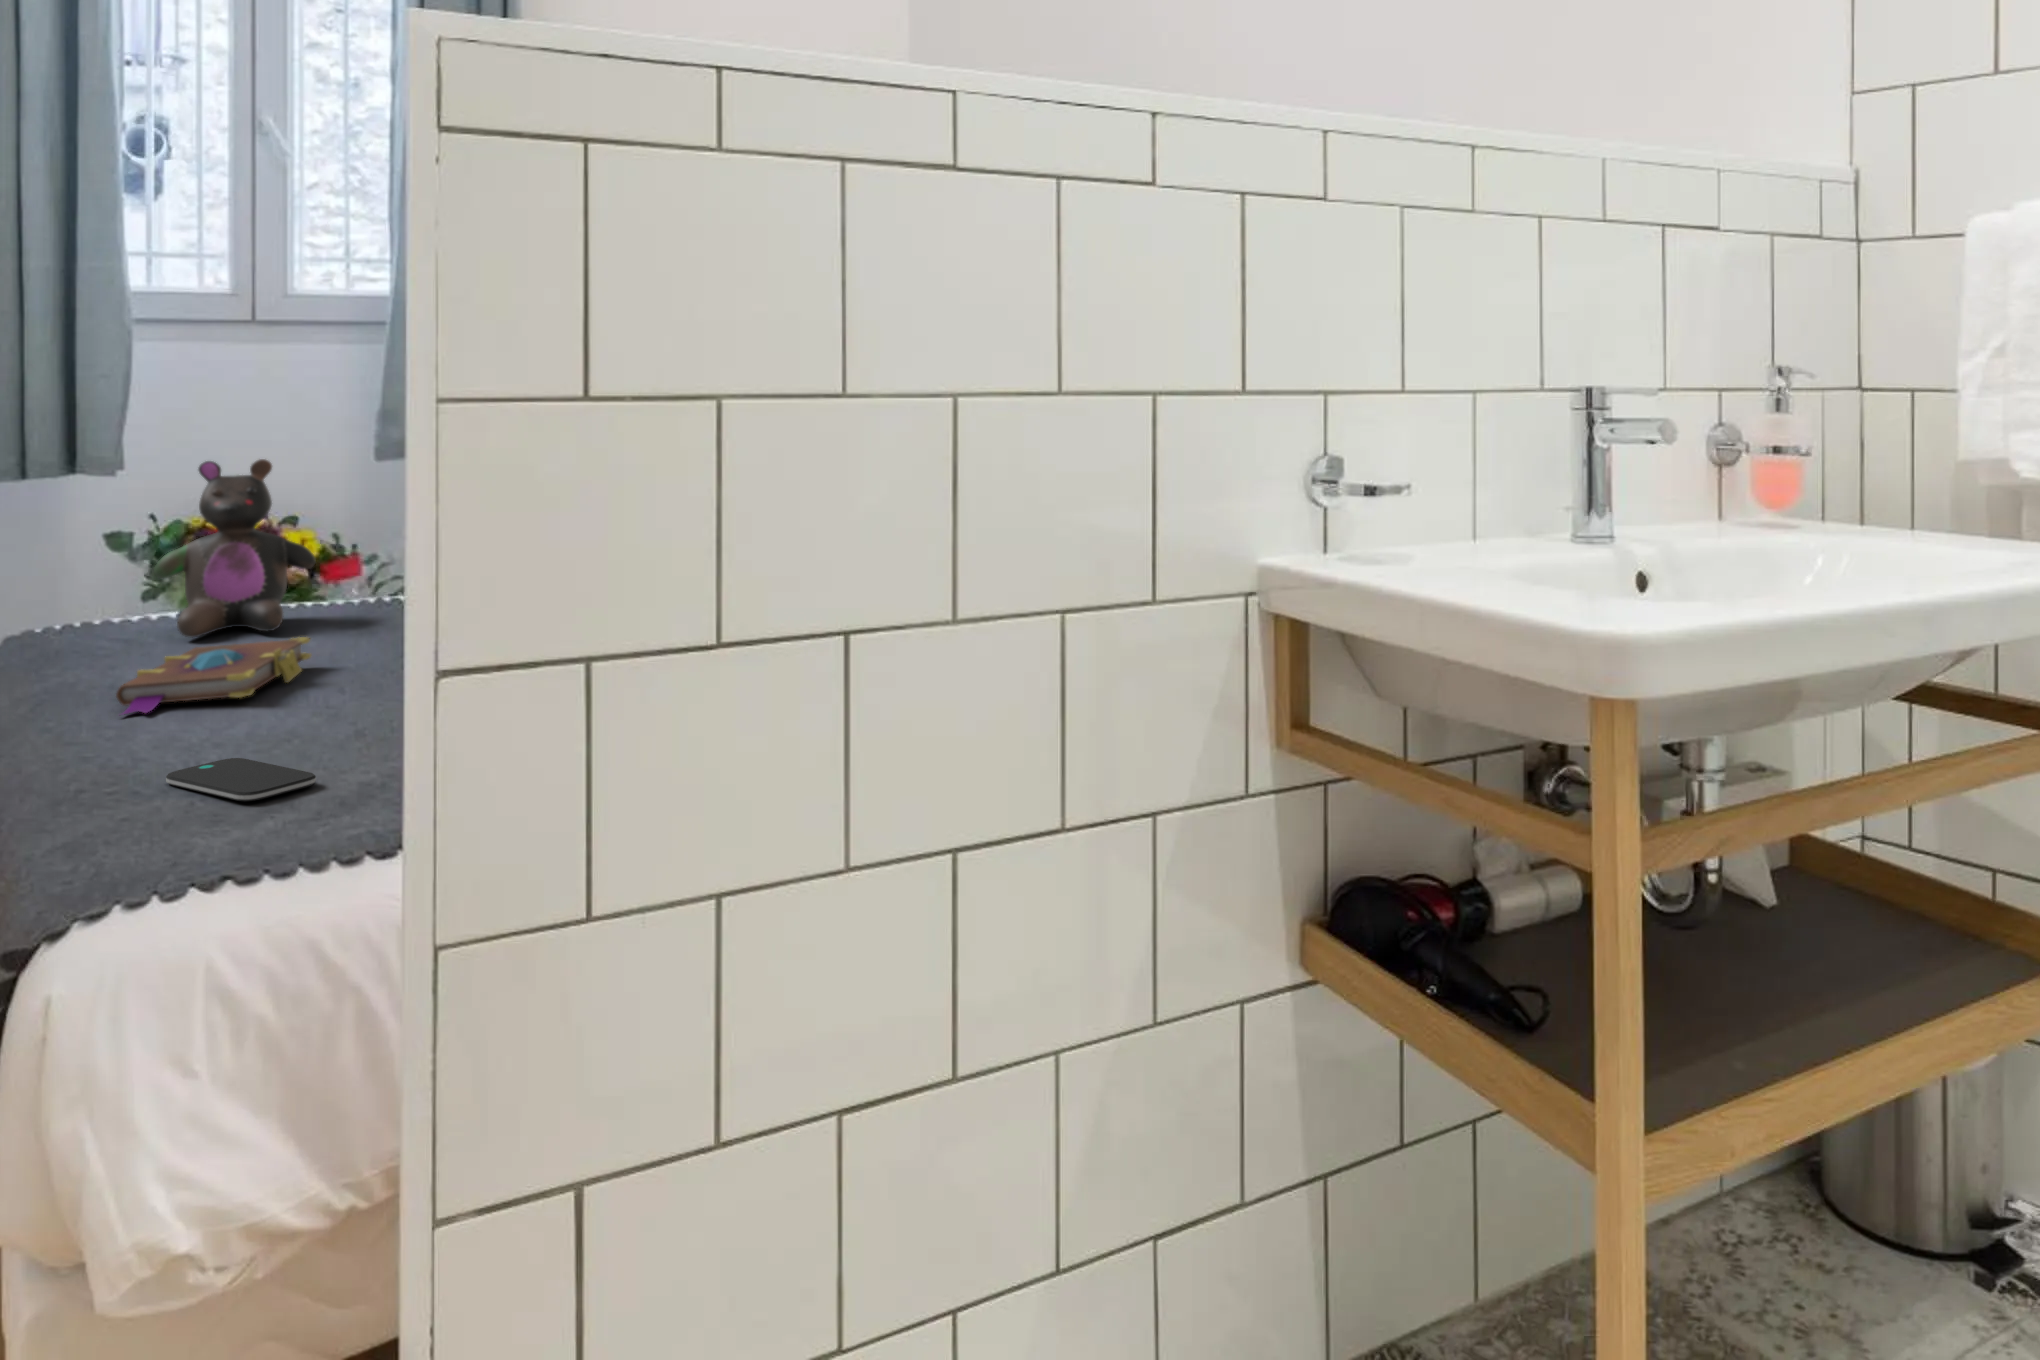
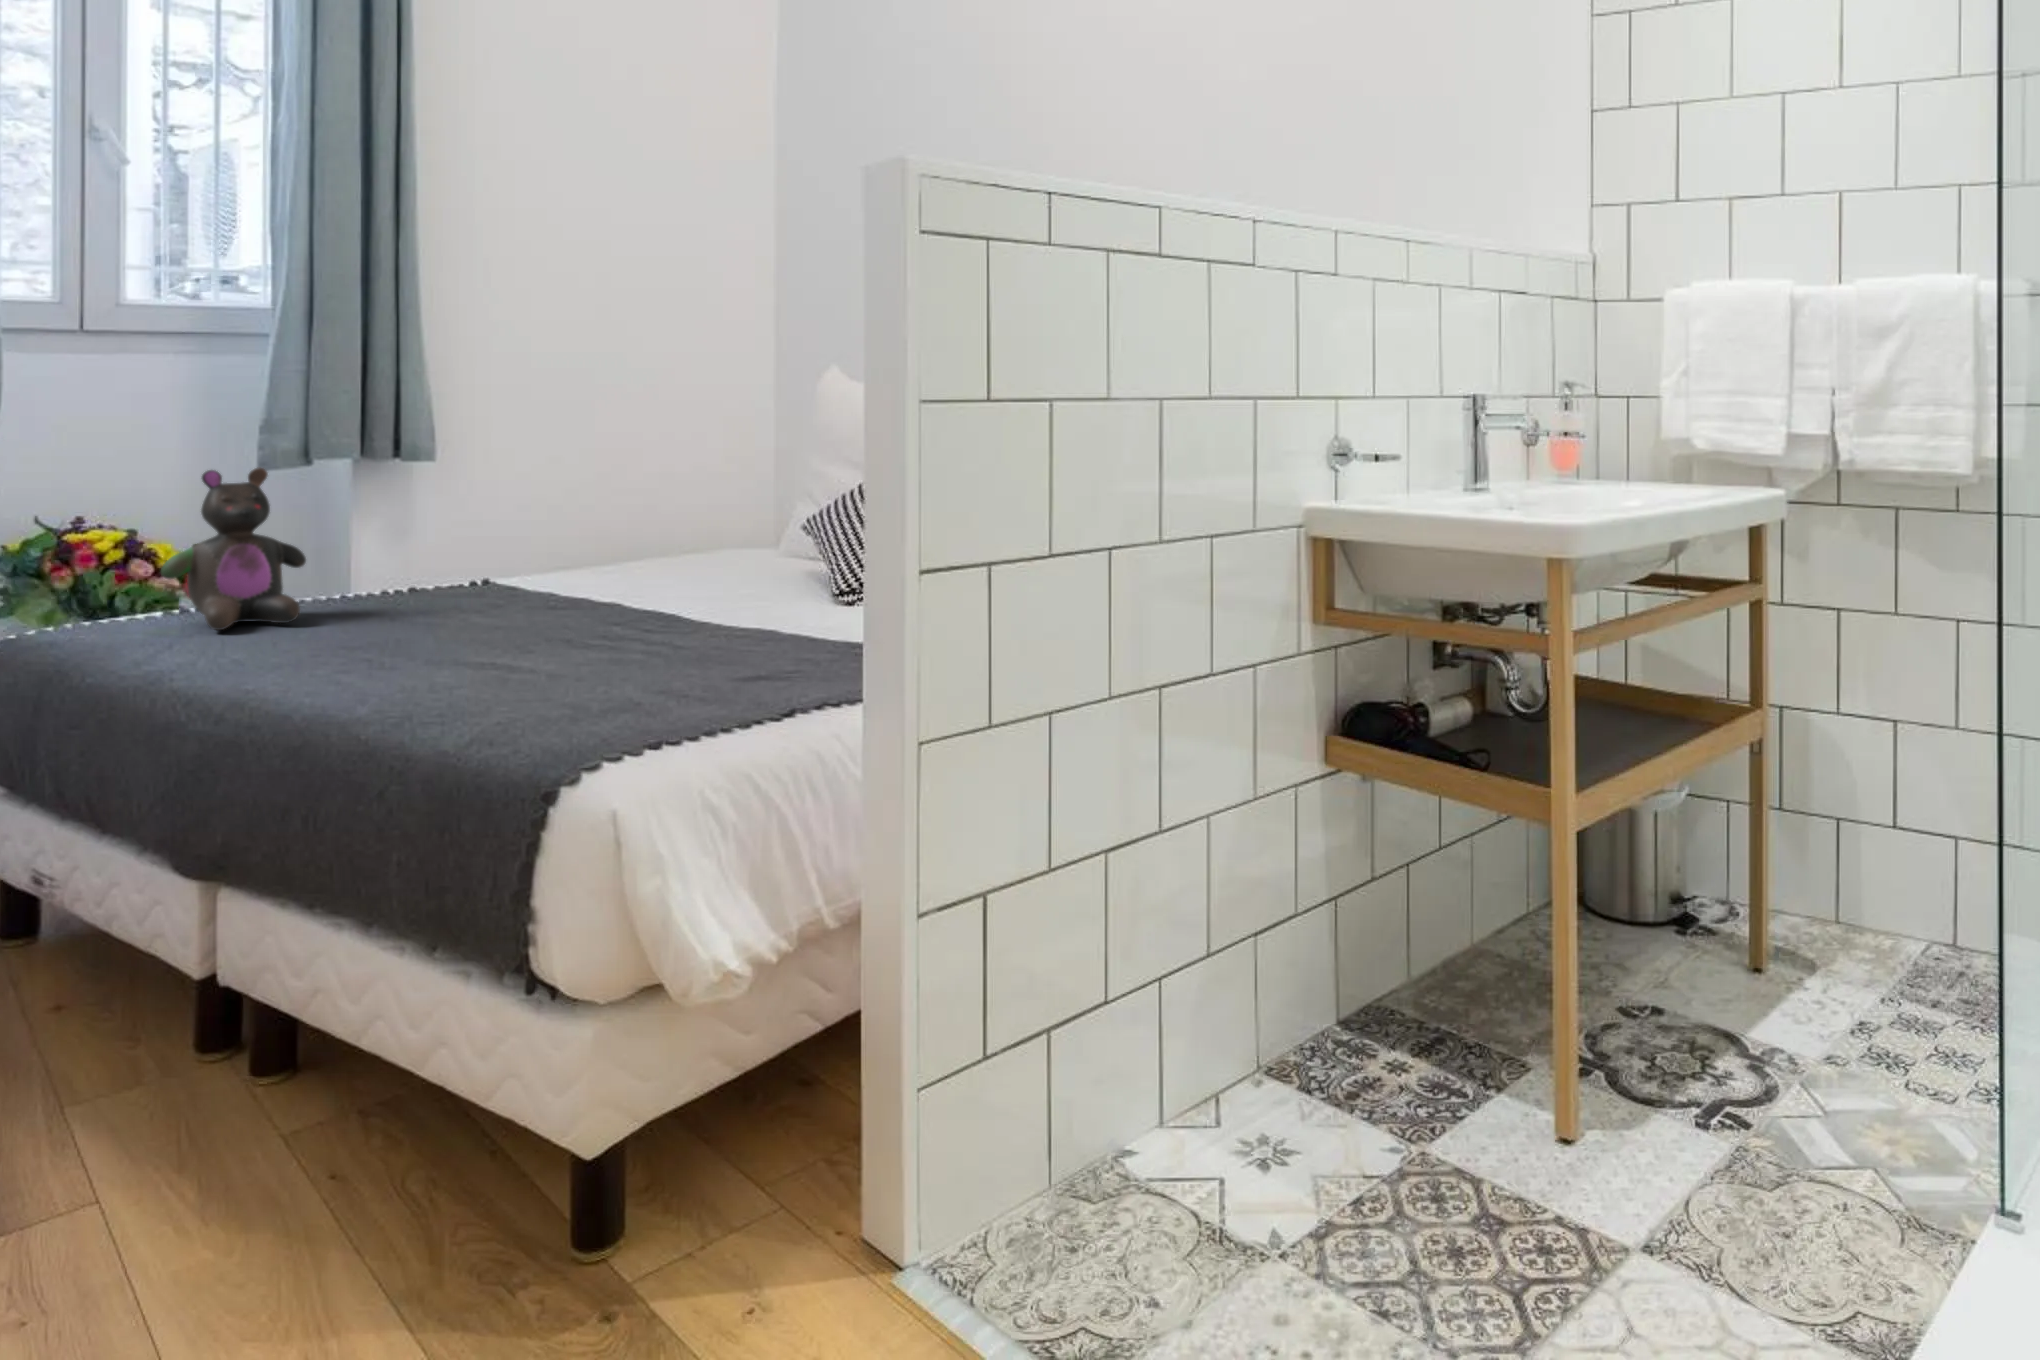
book: present [116,637,311,714] -> none [268,619,397,682]
smartphone: present [166,758,316,801] -> none [431,697,563,720]

